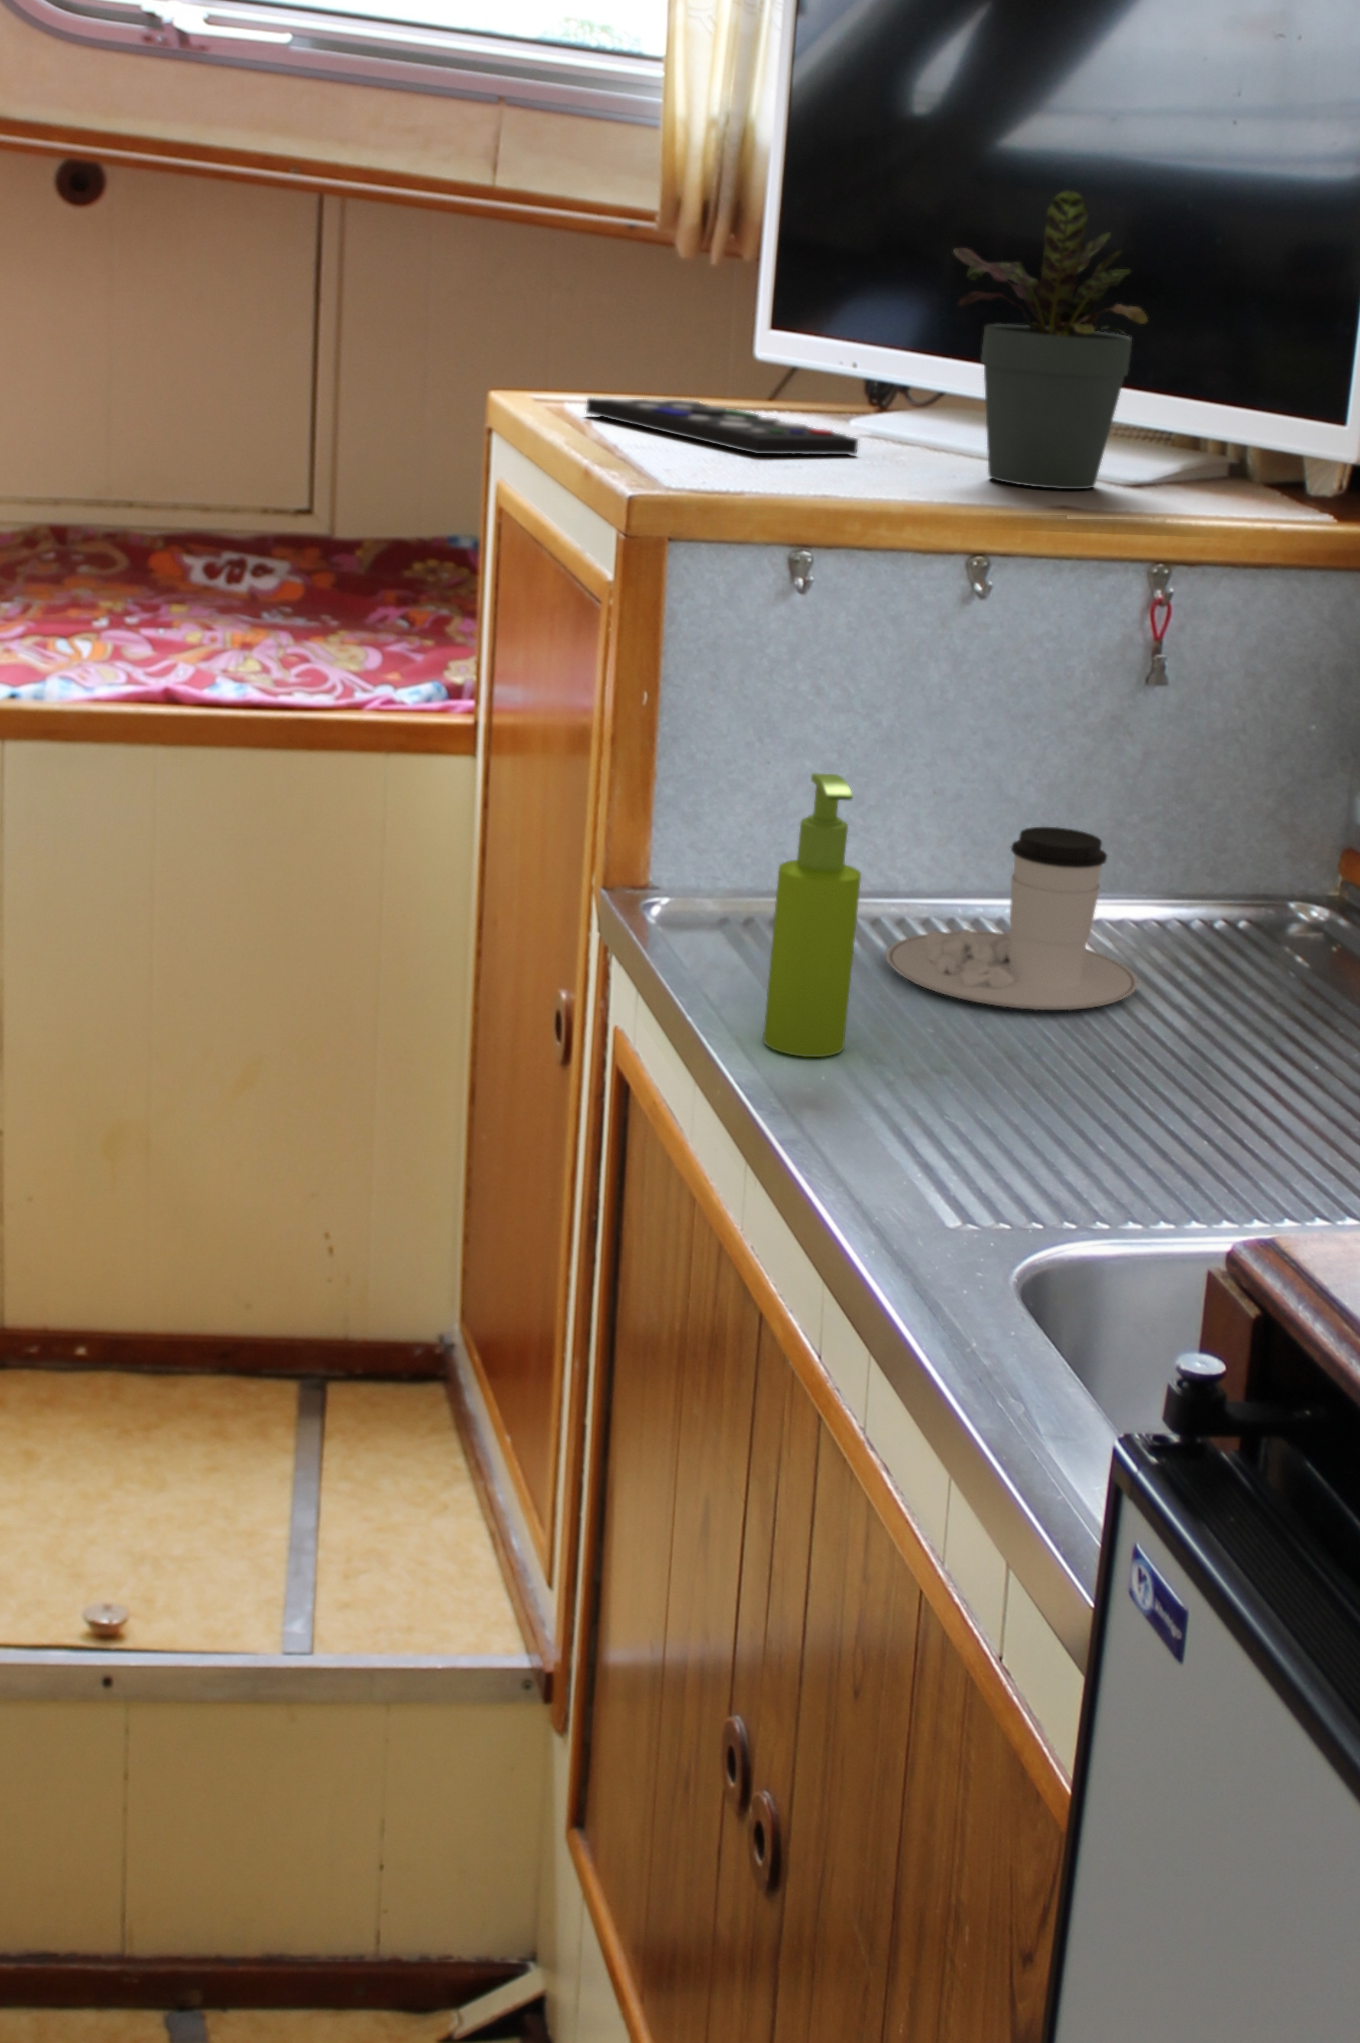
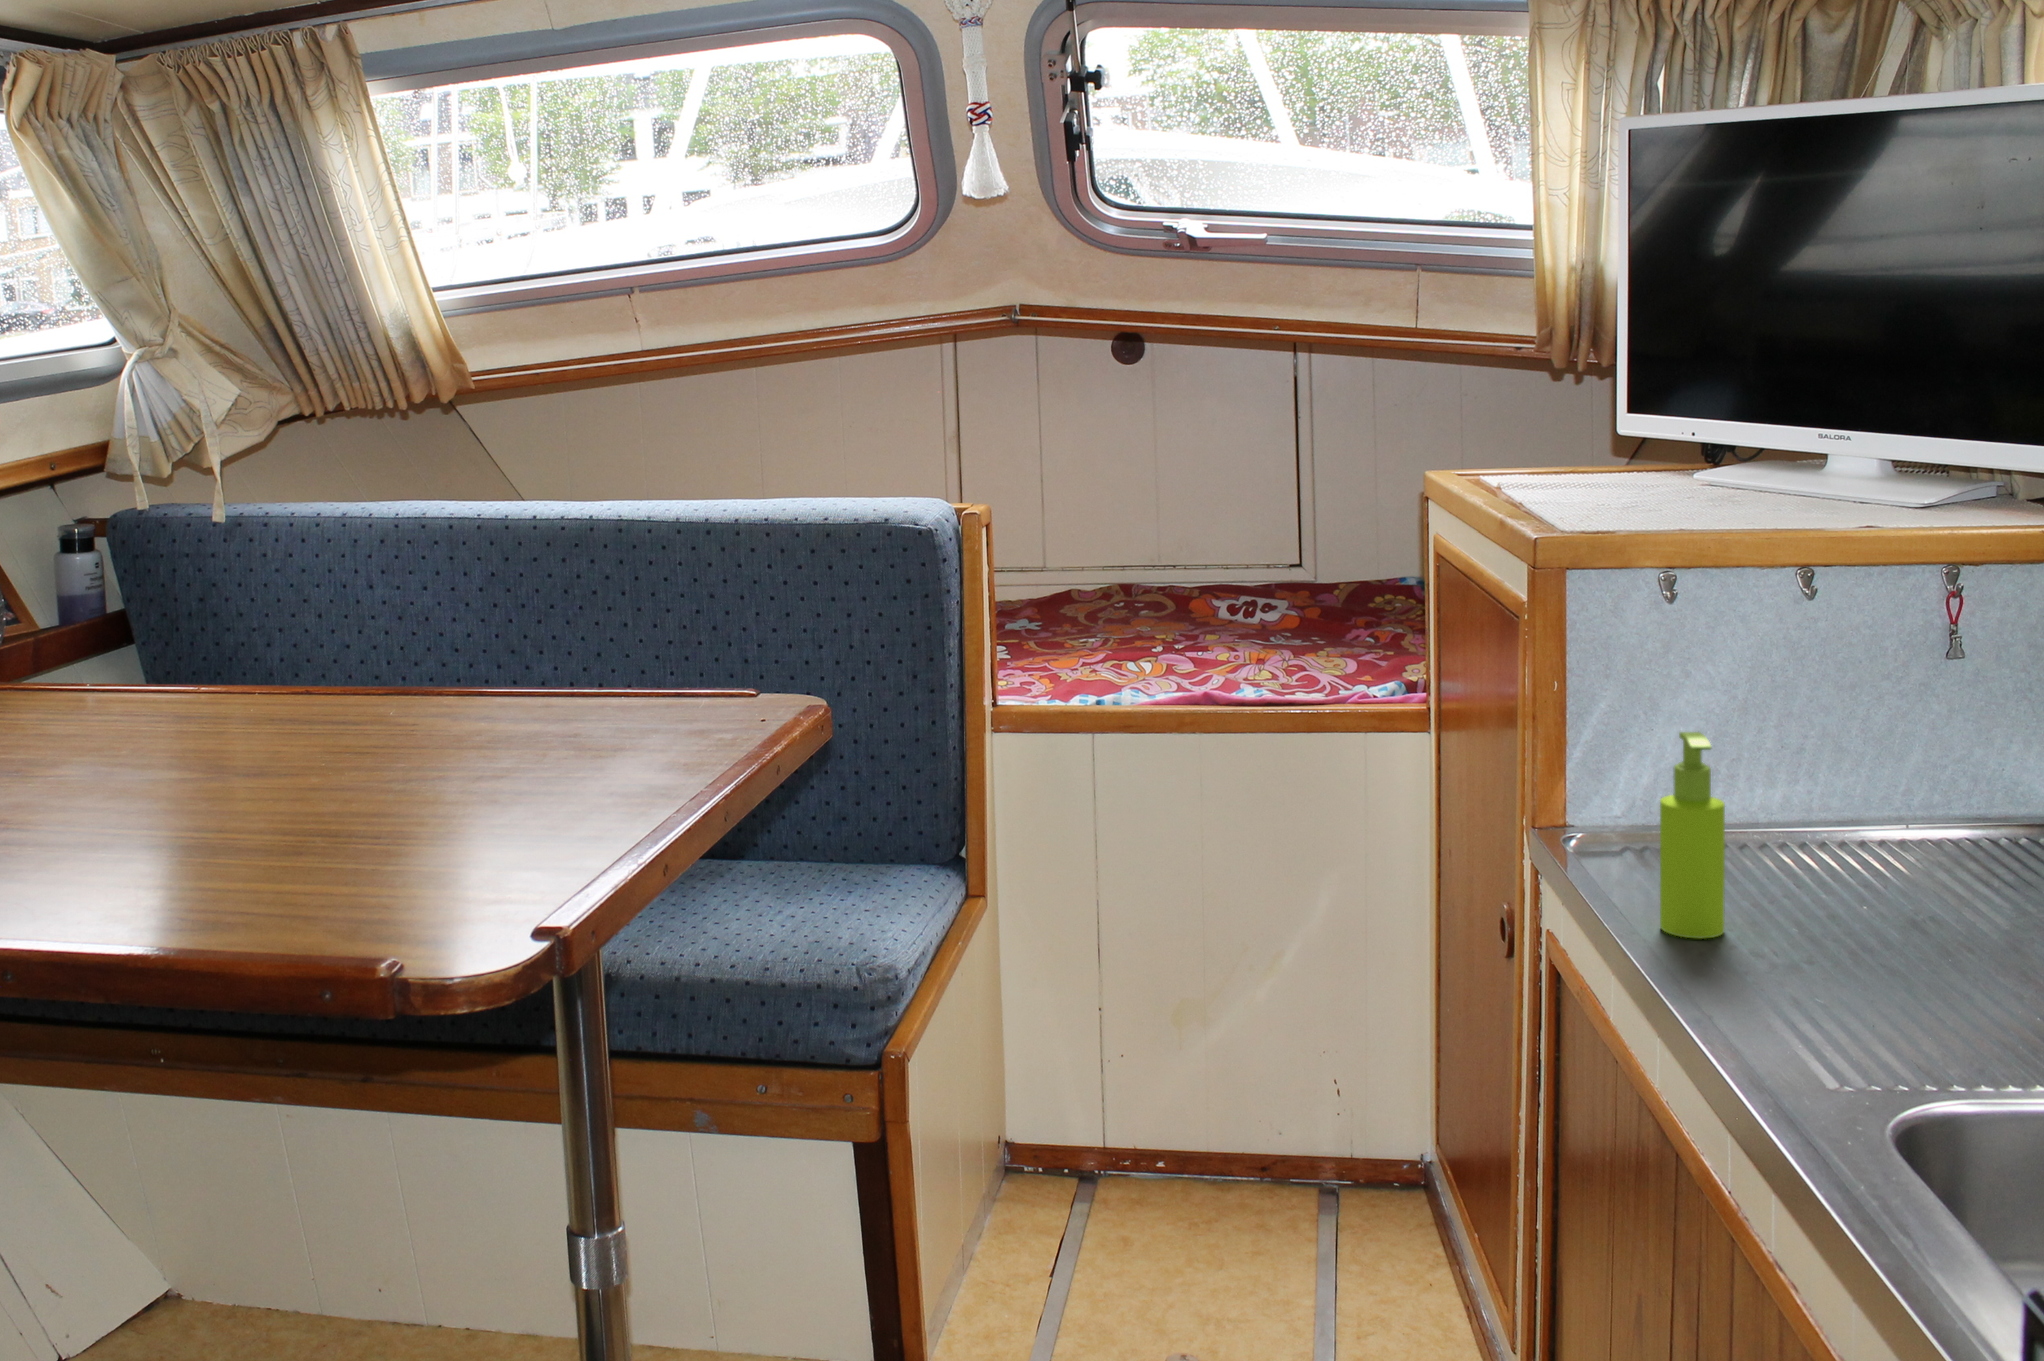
potted plant: present [953,190,1147,489] -> none [1760,296,1926,511]
remote control: present [586,398,858,455] -> none [1492,467,1702,504]
coffee cup: present [886,827,1138,1010] -> none [1756,764,1969,902]

